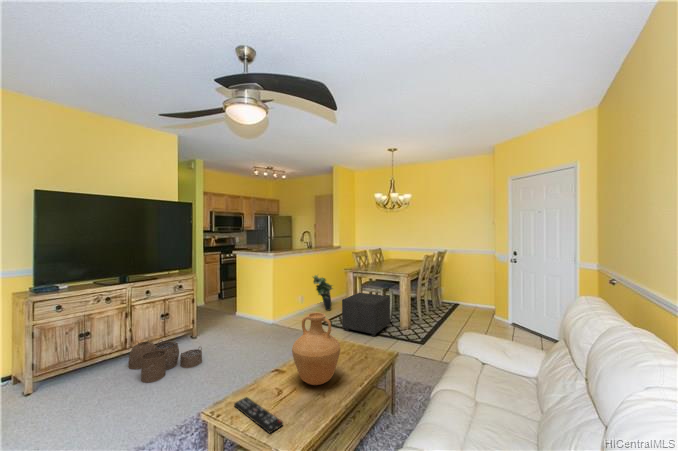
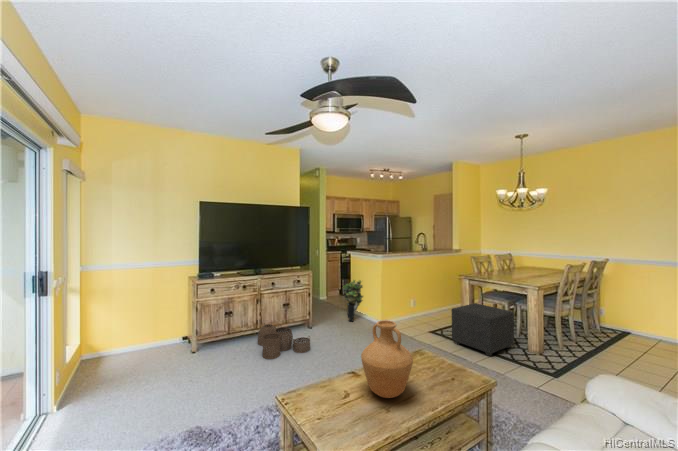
potted plant: present [313,275,333,310] -> present [343,280,363,322]
remote control: present [234,397,283,433] -> none [302,392,336,435]

